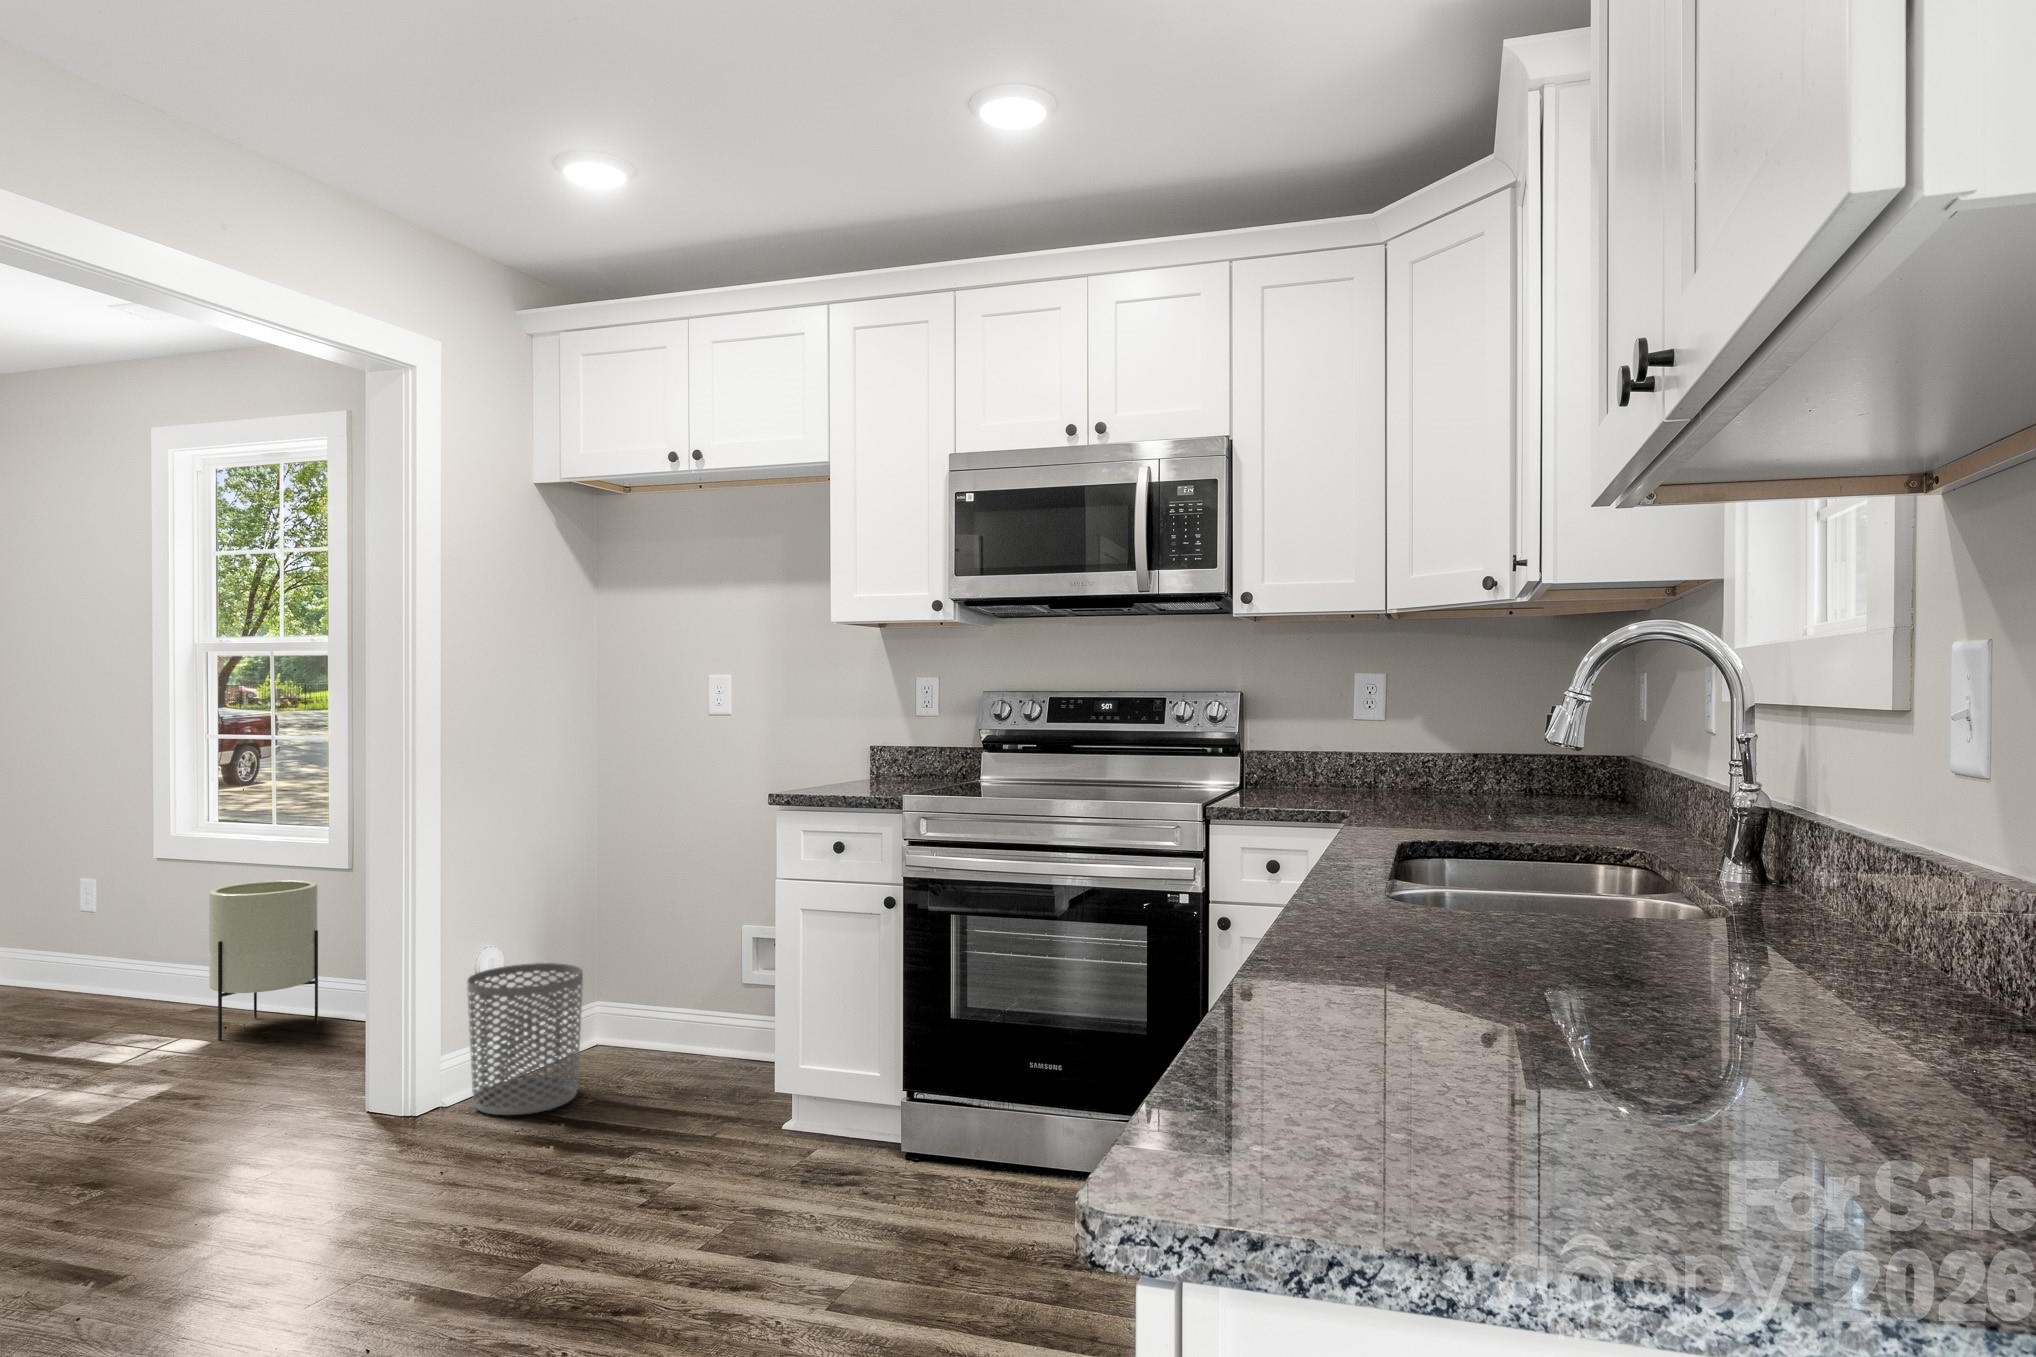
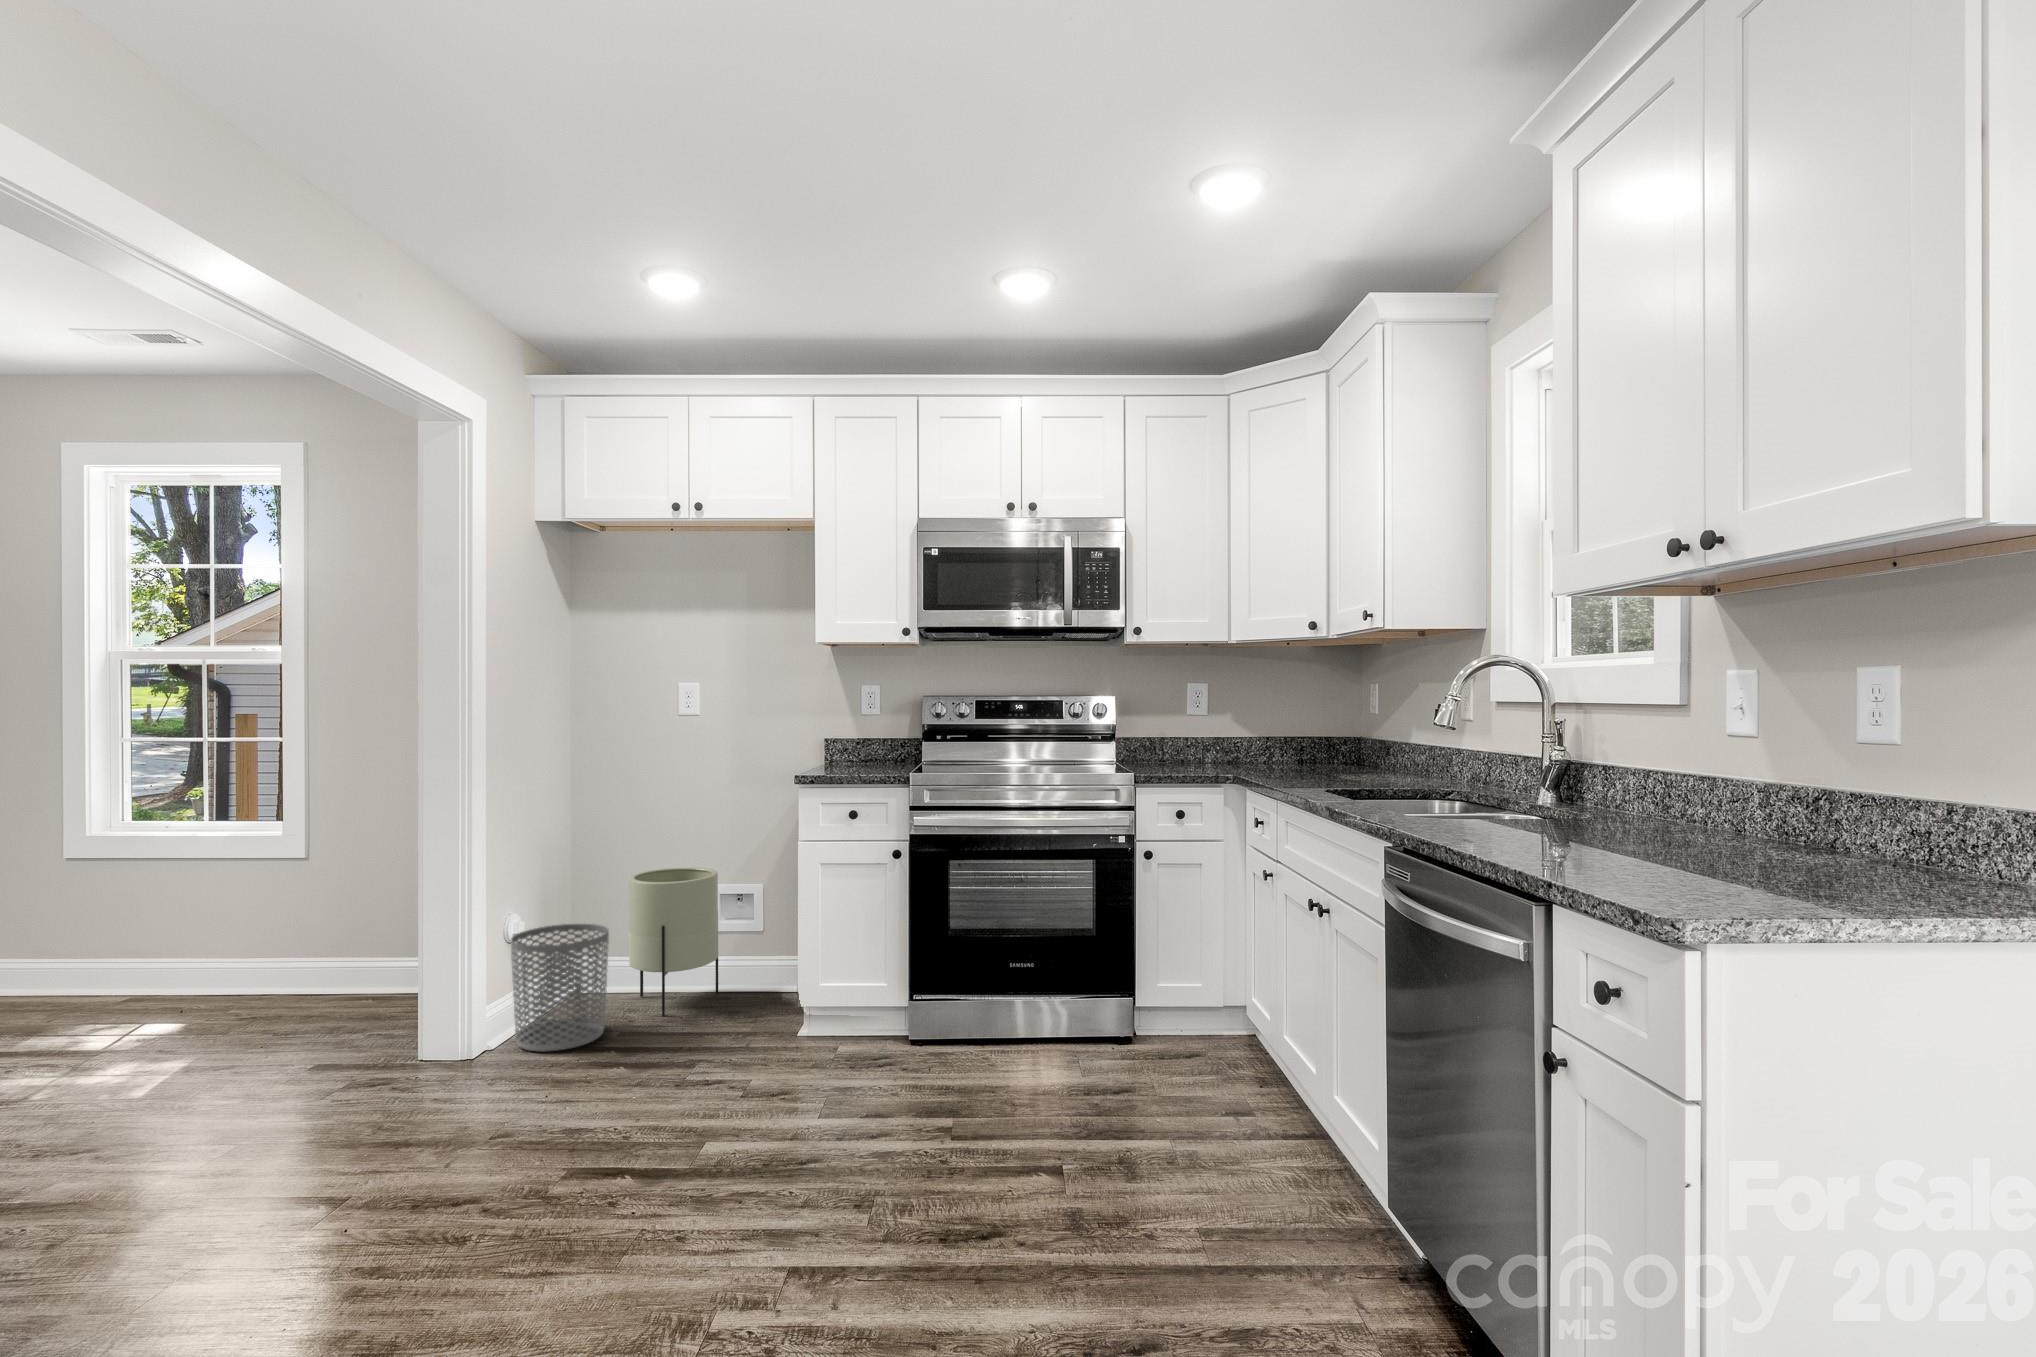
planter: present [209,880,318,1040] -> present [629,867,718,1016]

